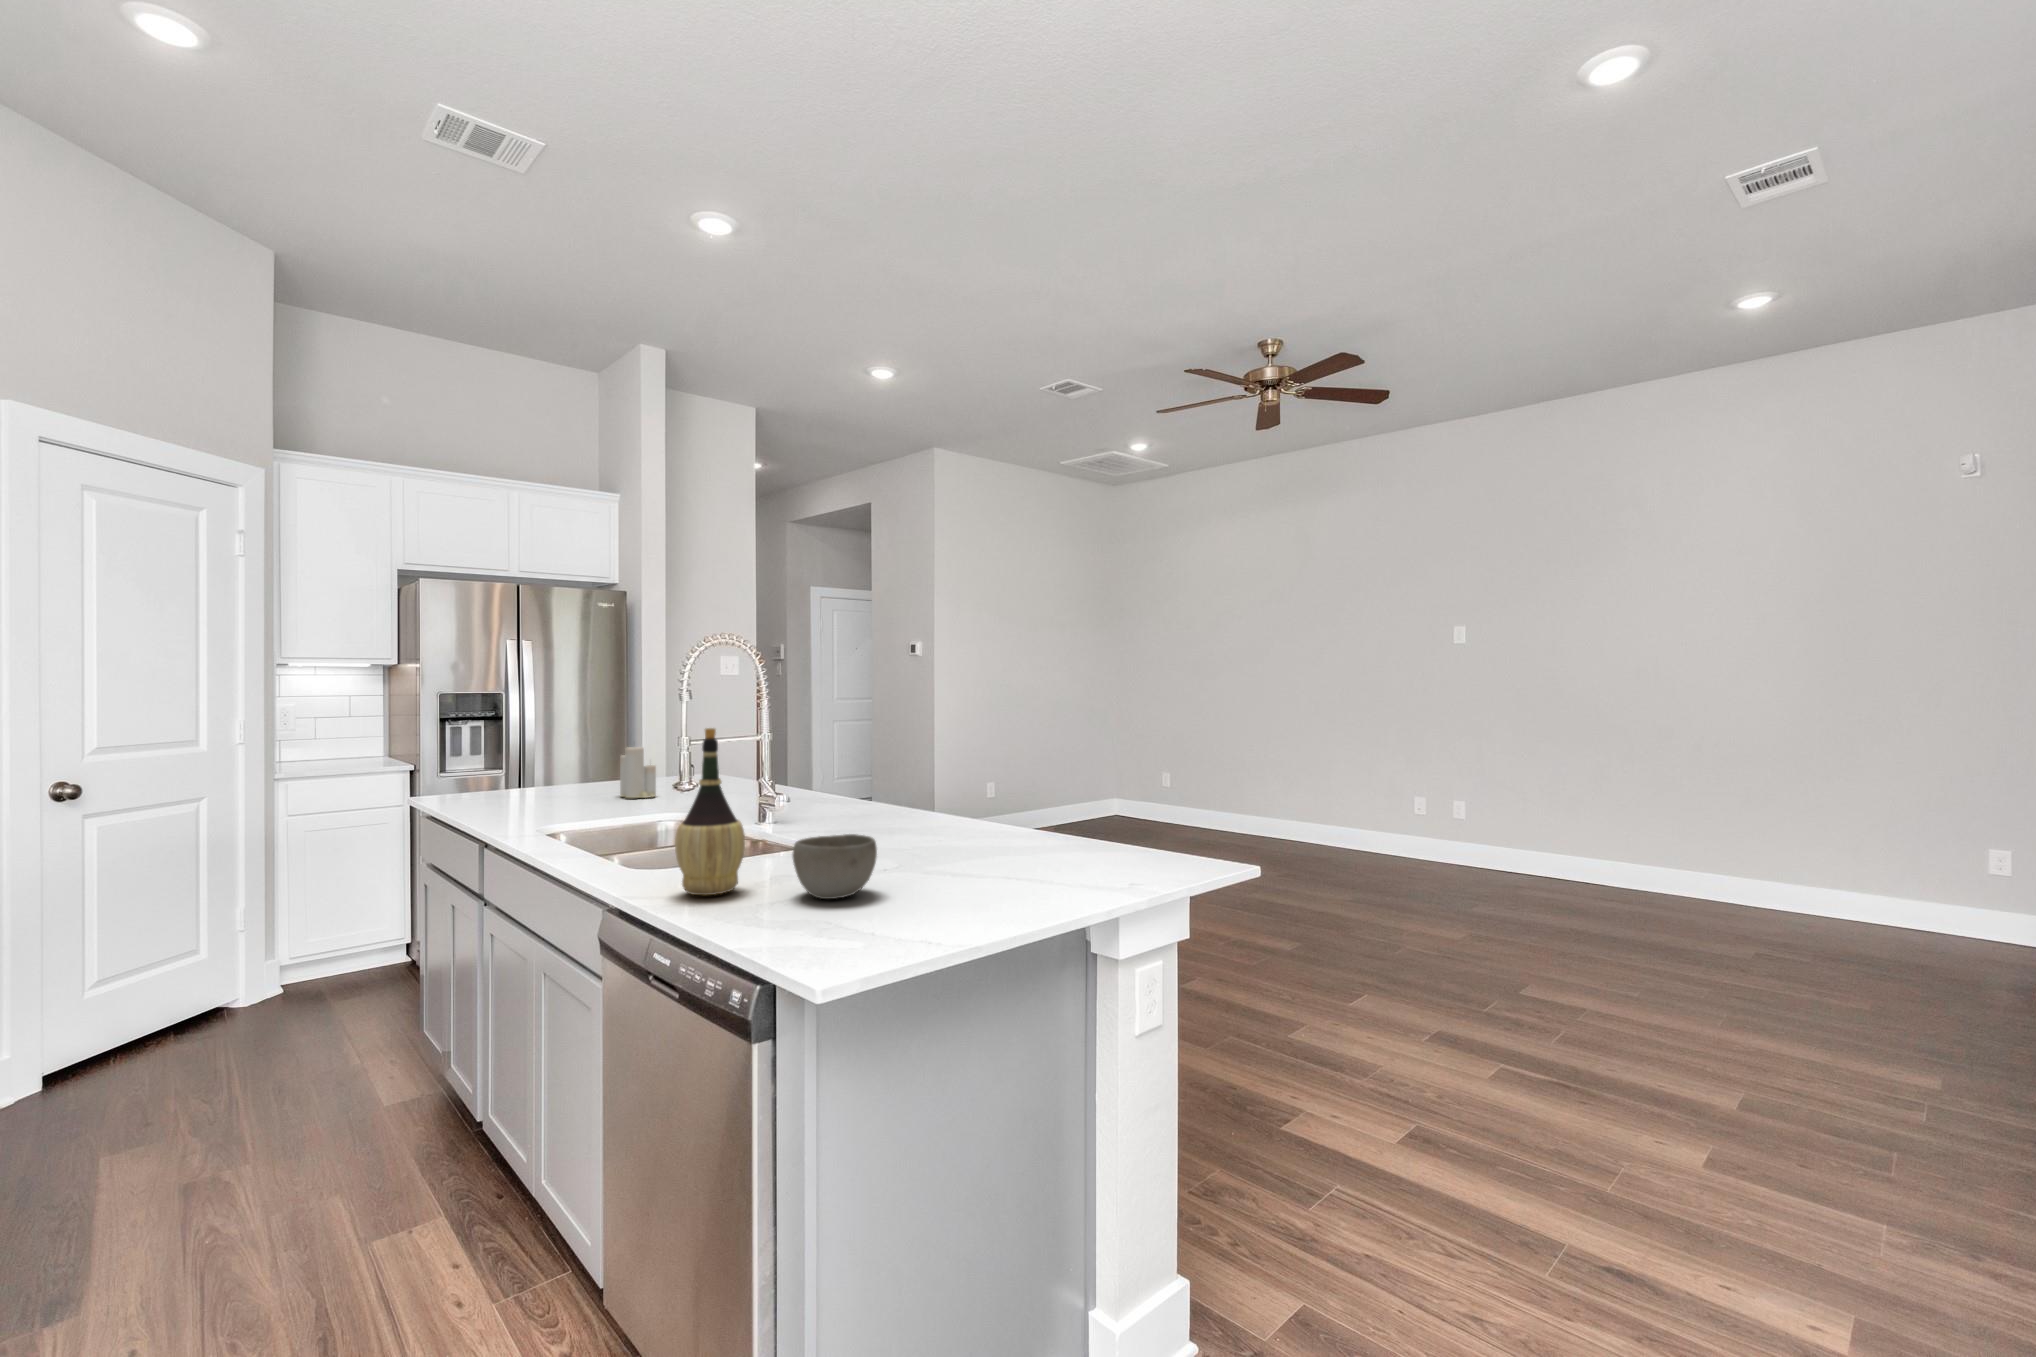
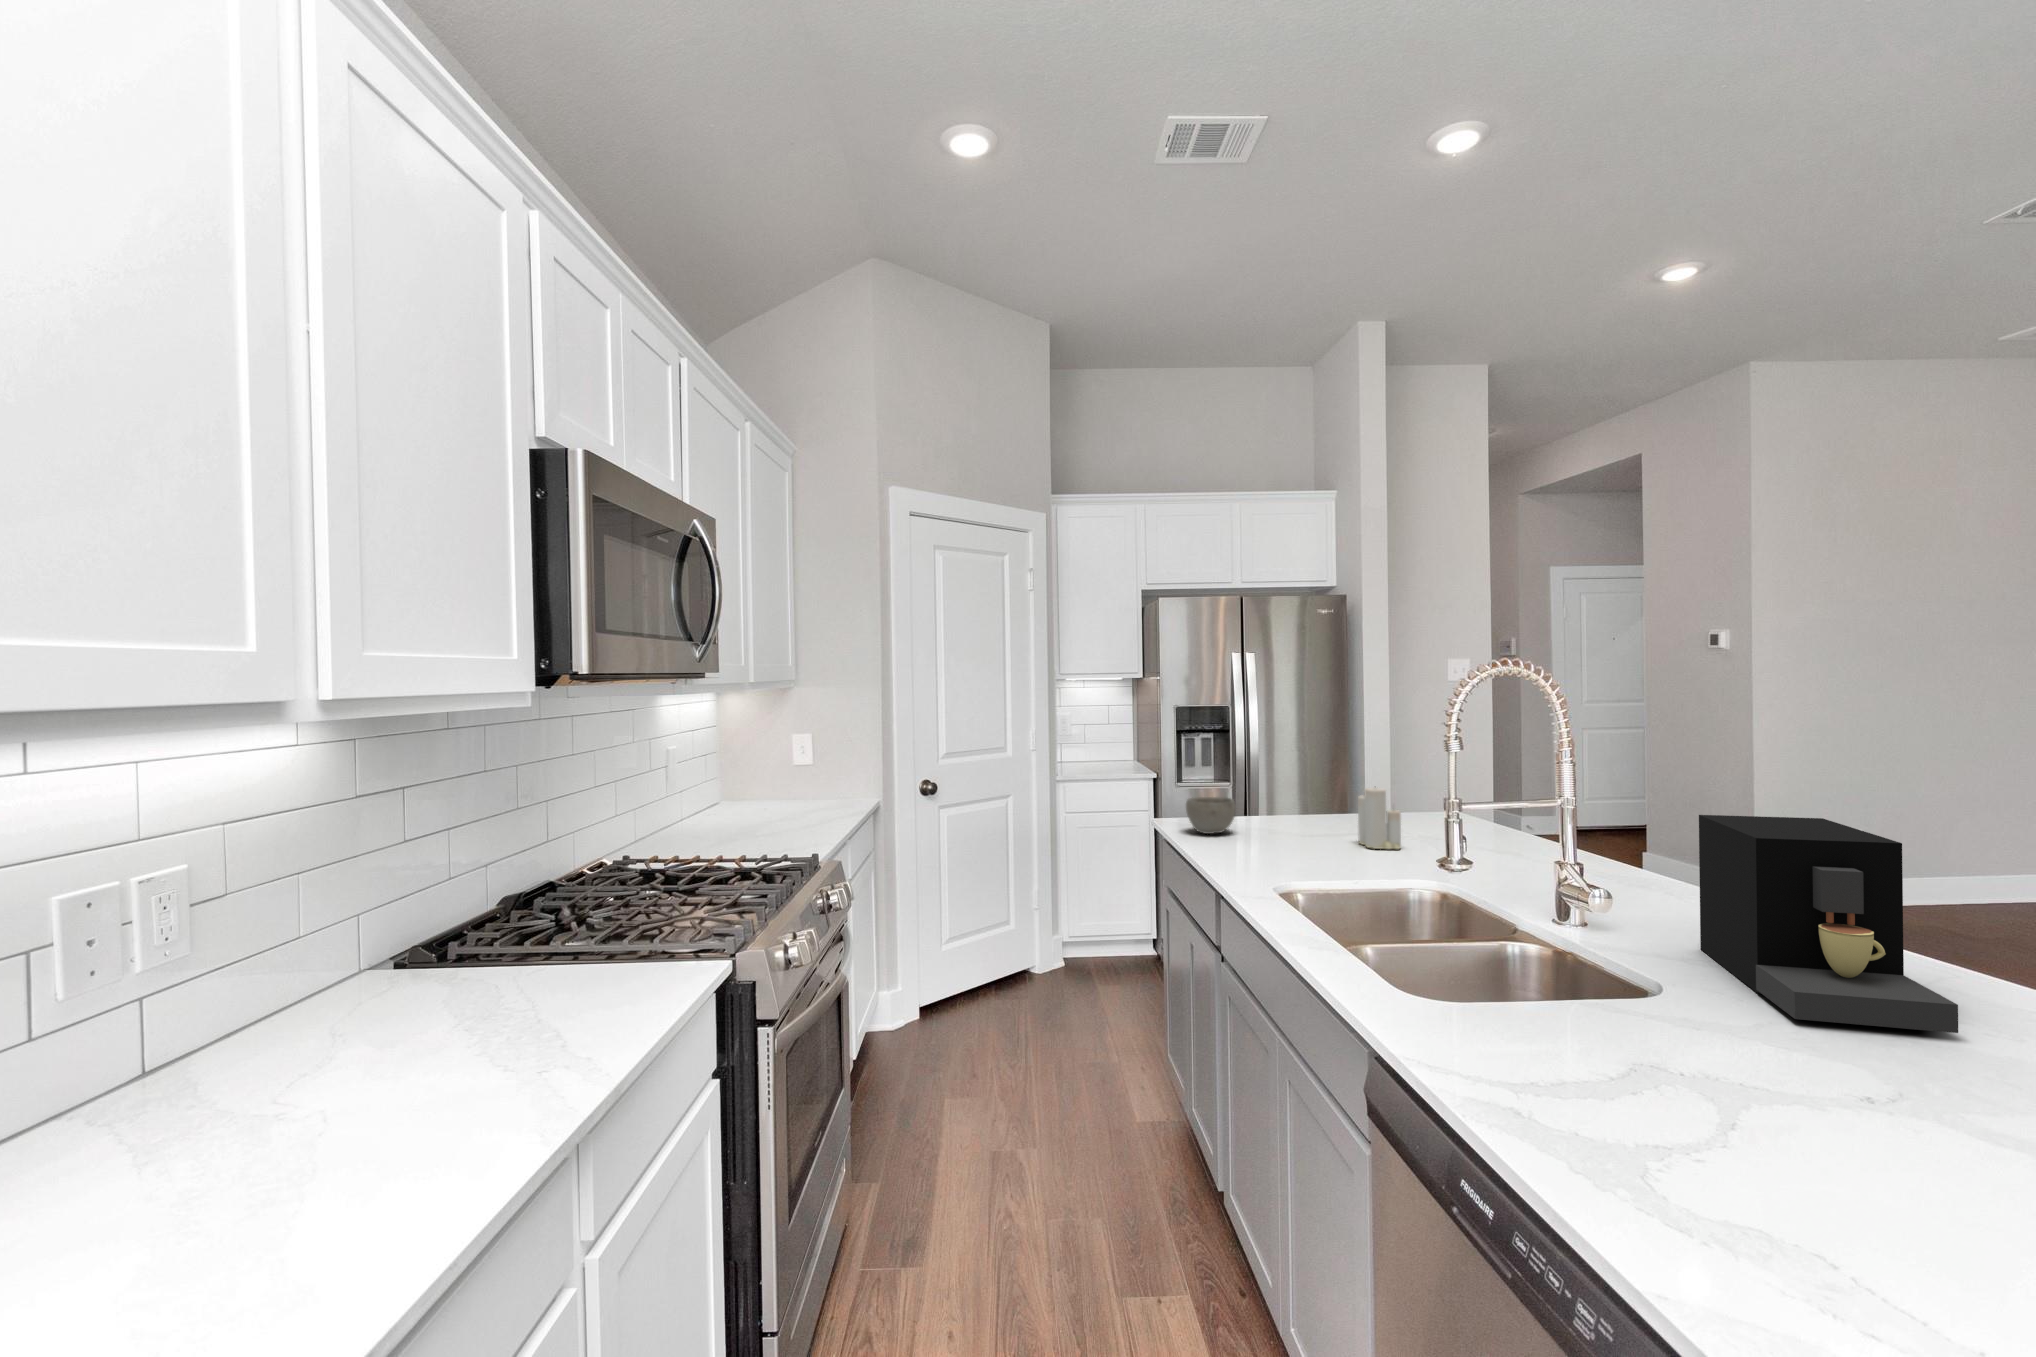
wine bottle: present [675,728,745,895] -> none [1480,837,1595,1095]
coffee maker: none [841,734,947,845] -> present [1699,815,1958,1033]
bowl: present [793,834,877,899] -> present [1186,797,1236,834]

